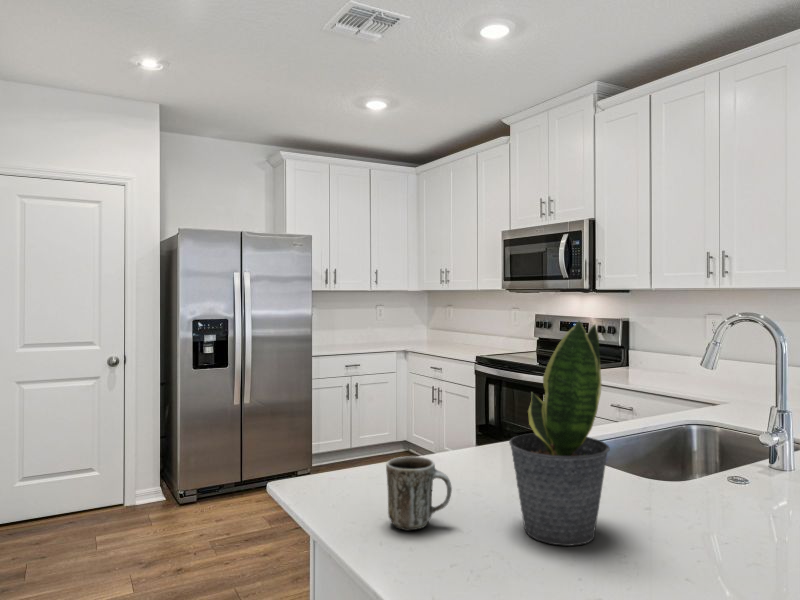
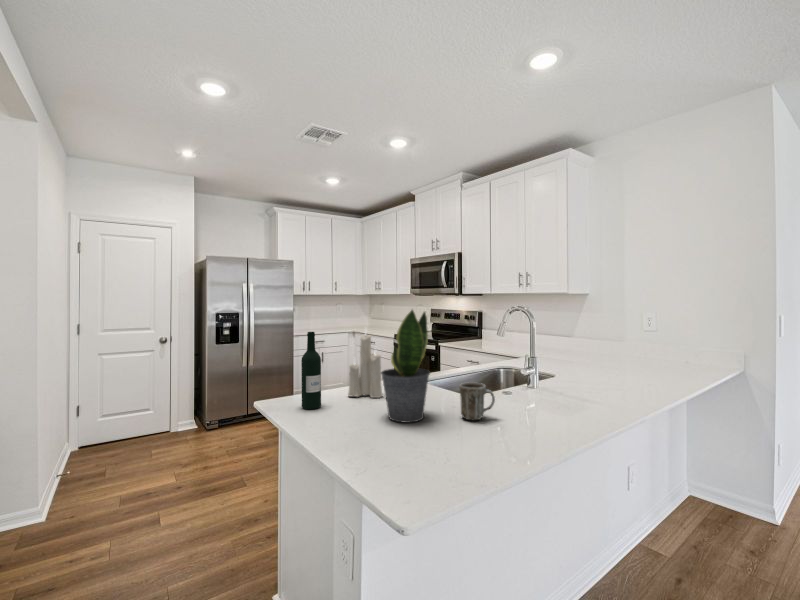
candle: none [431,344,496,483] -> present [348,334,382,398]
wine bottle: none [353,360,388,505] -> present [301,332,321,409]
mug: present [386,456,452,530] -> present [459,382,495,421]

